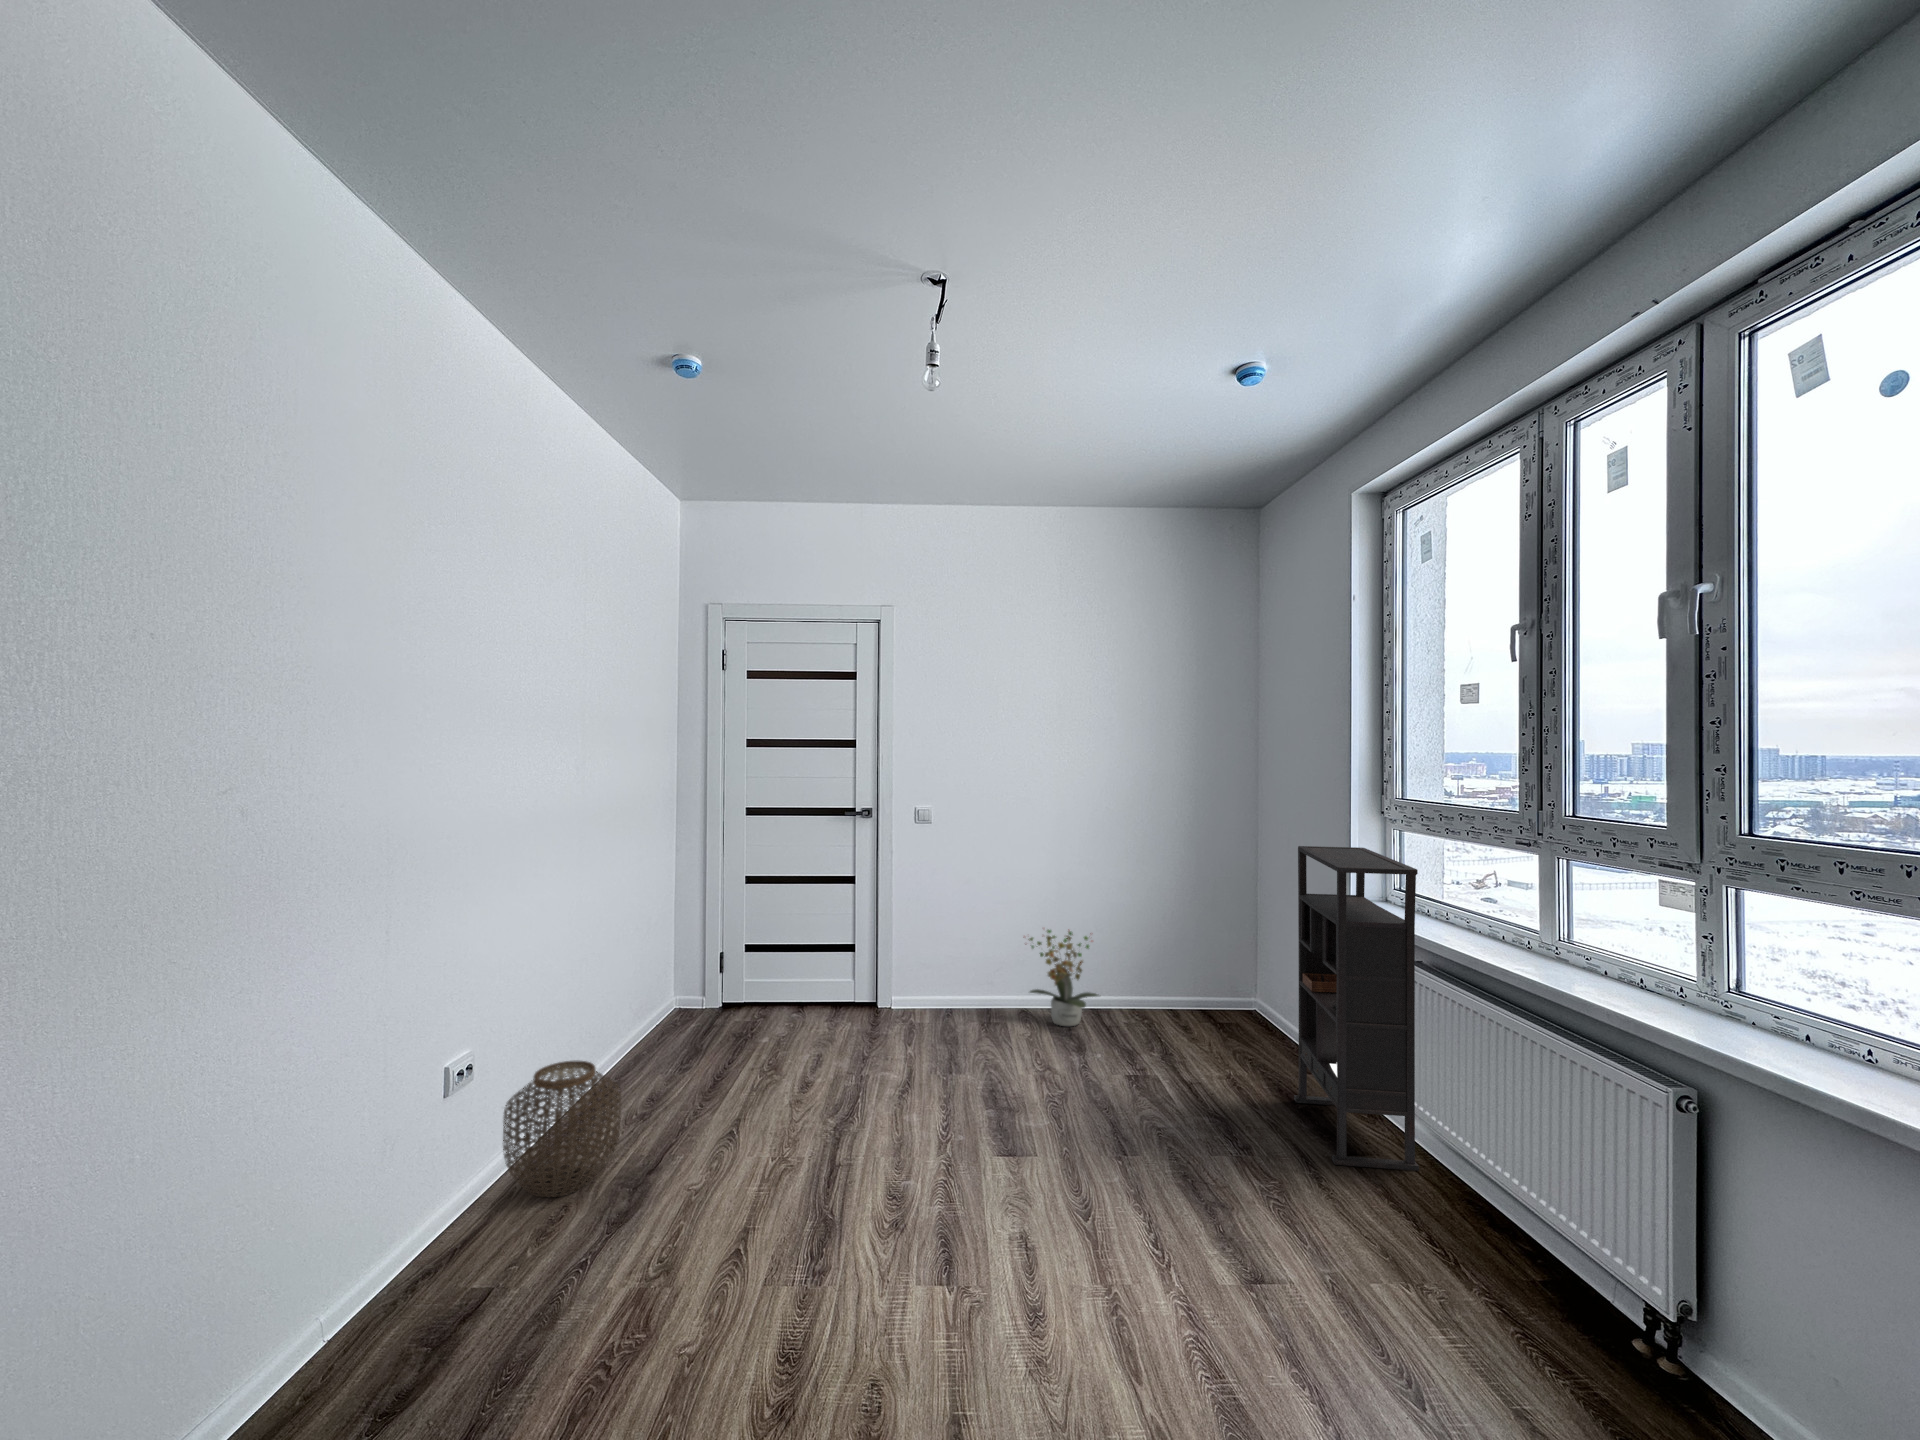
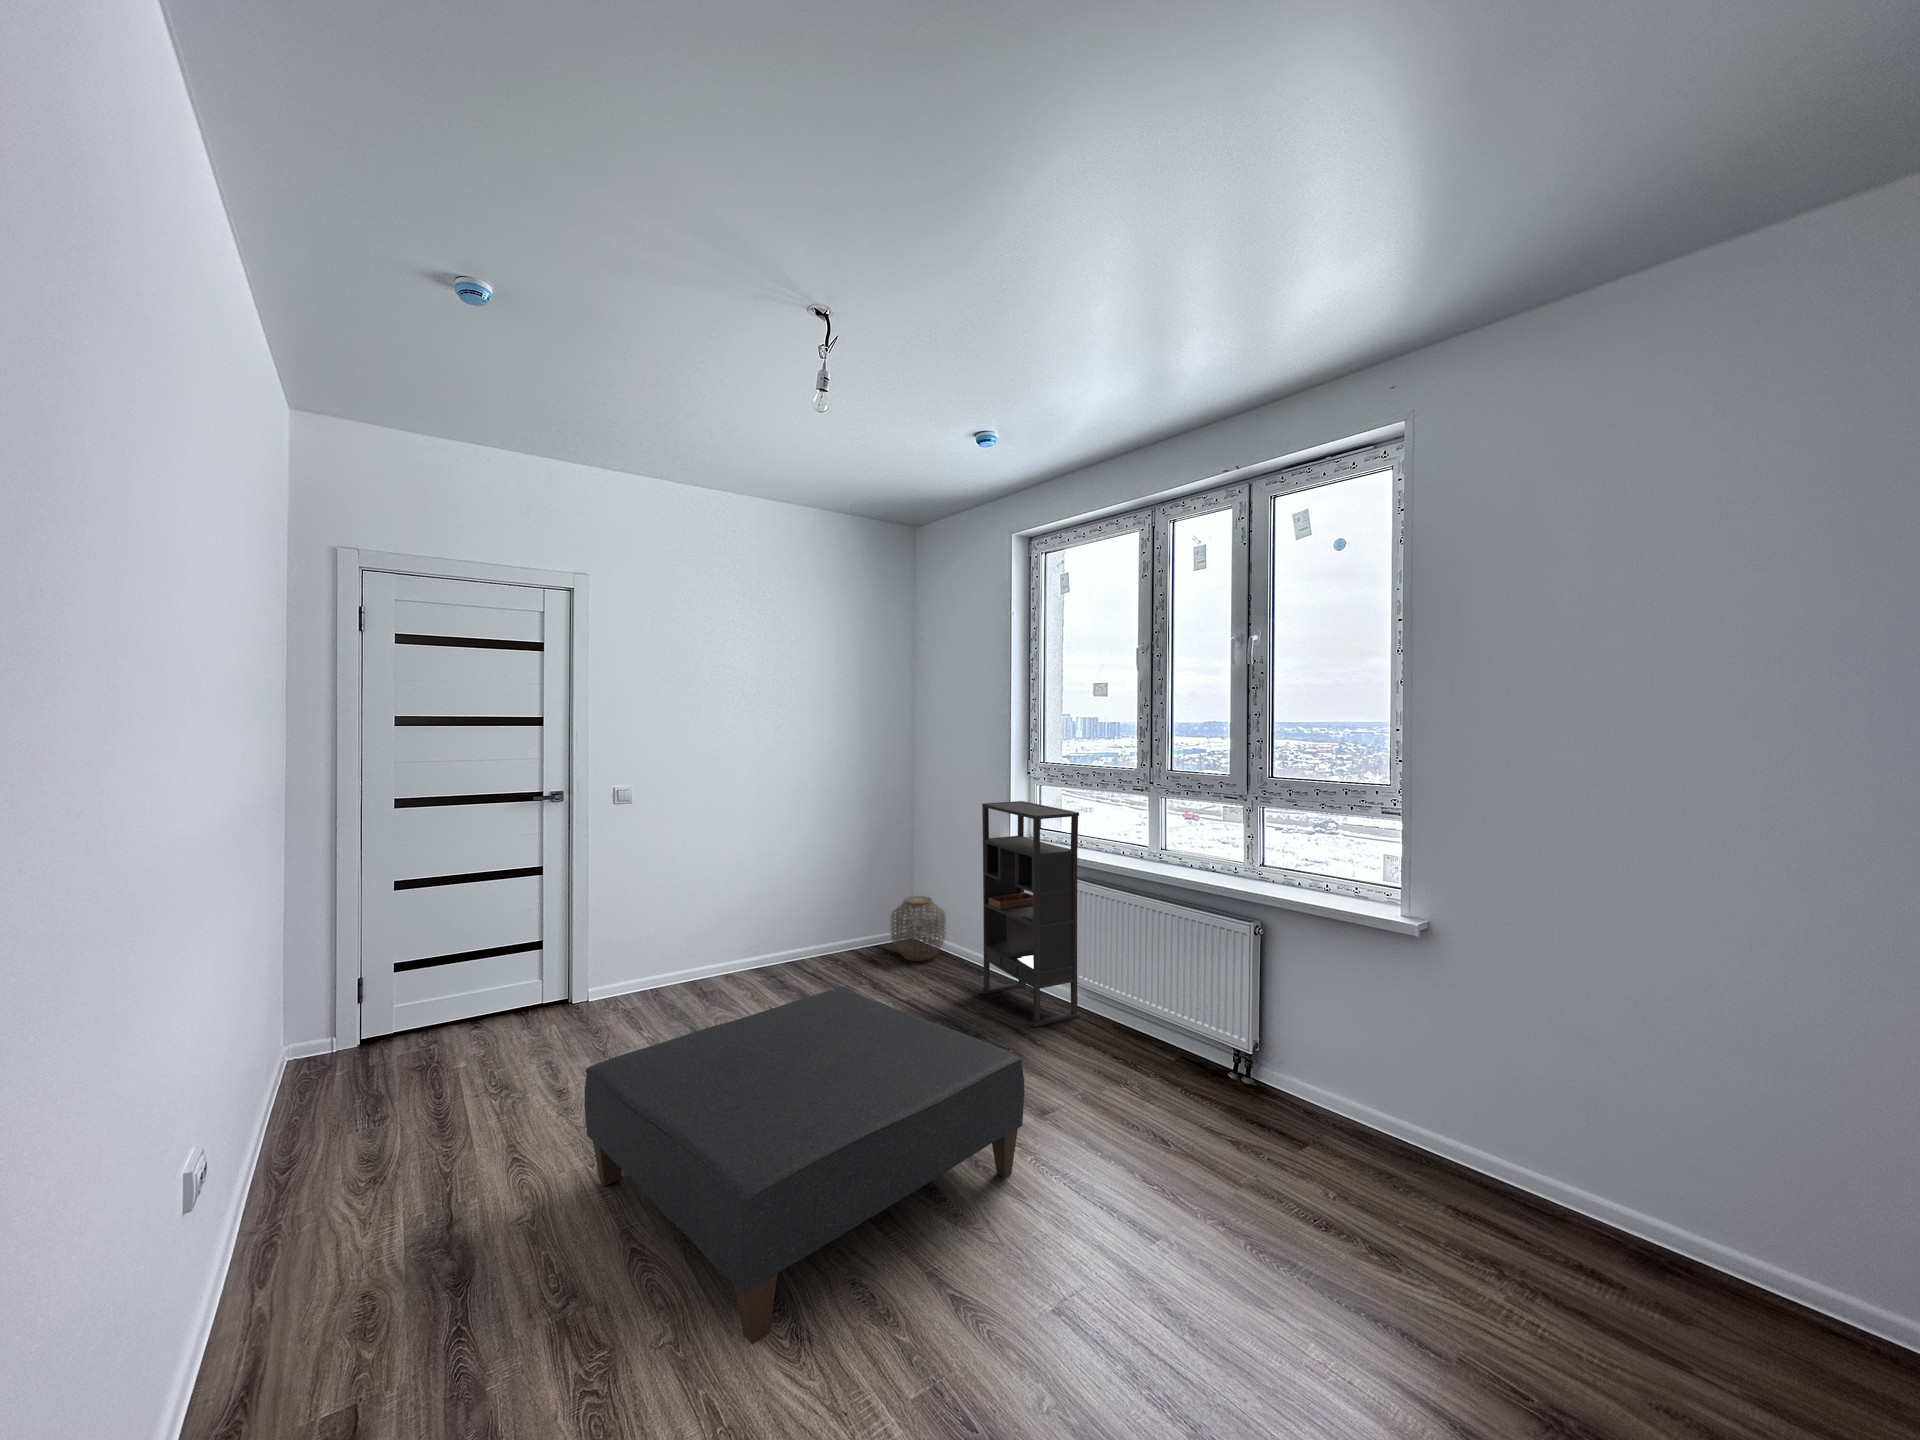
potted plant: present [1028,930,1099,1026] -> none [735,894,801,980]
ottoman: none [726,1044,1168,1394] -> present [584,988,1024,1344]
woven basket: present [503,1061,621,1197] -> present [891,896,946,961]

